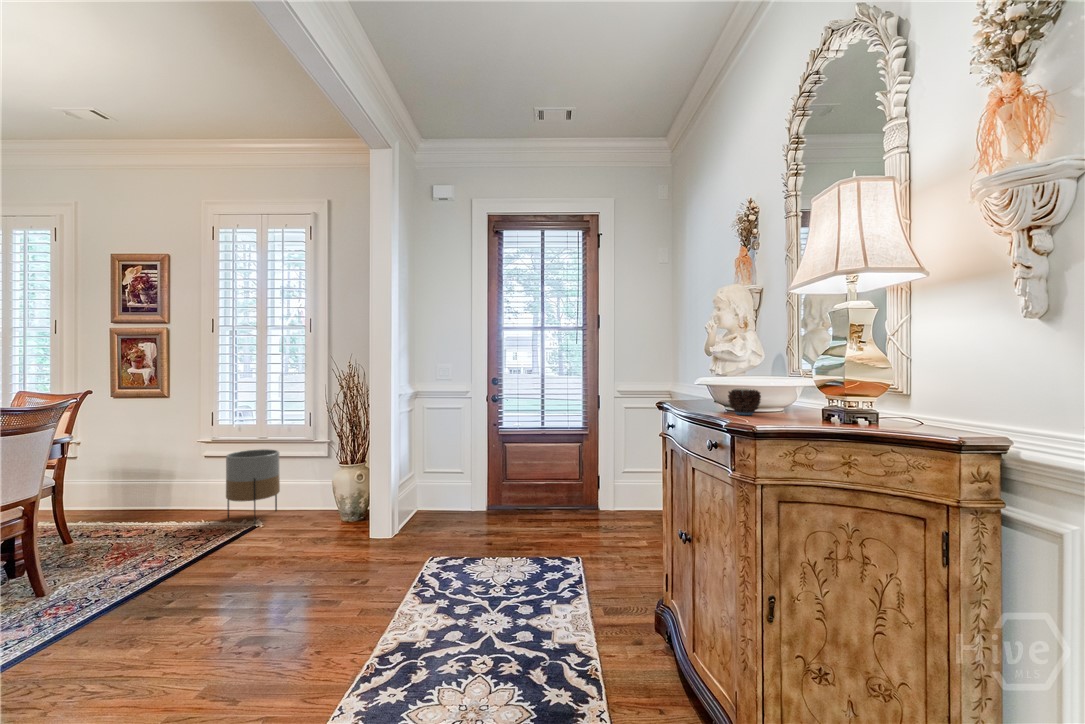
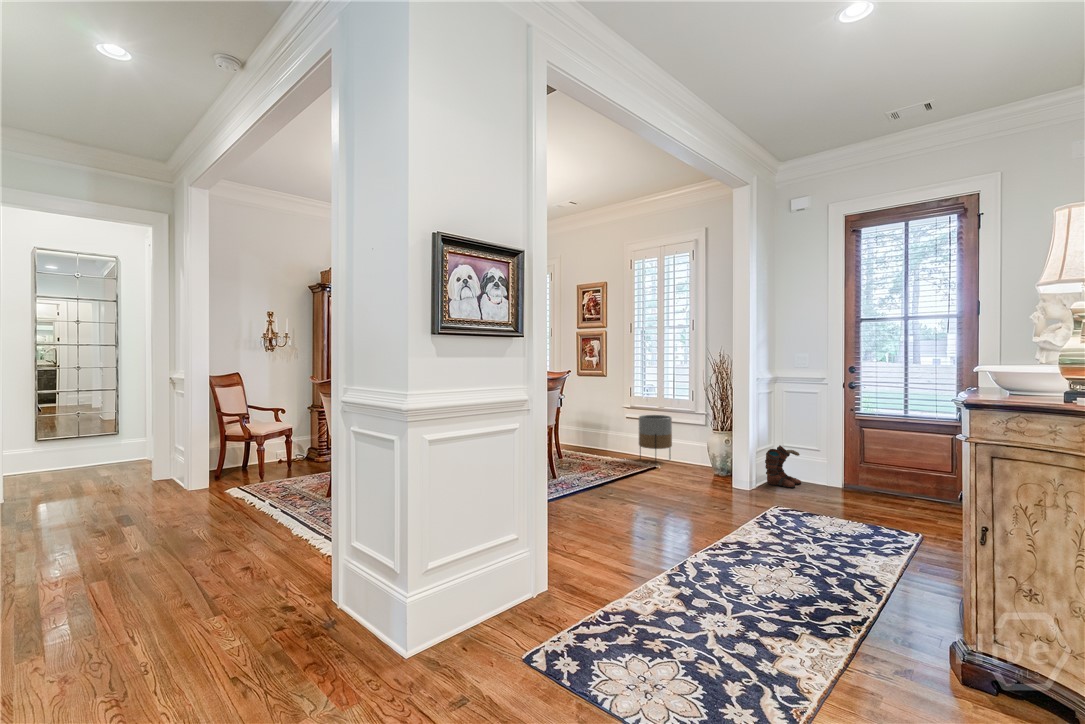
candle: present [728,389,761,415] -> none [991,369,1030,396]
boots: none [408,474,447,525] -> present [765,445,801,488]

